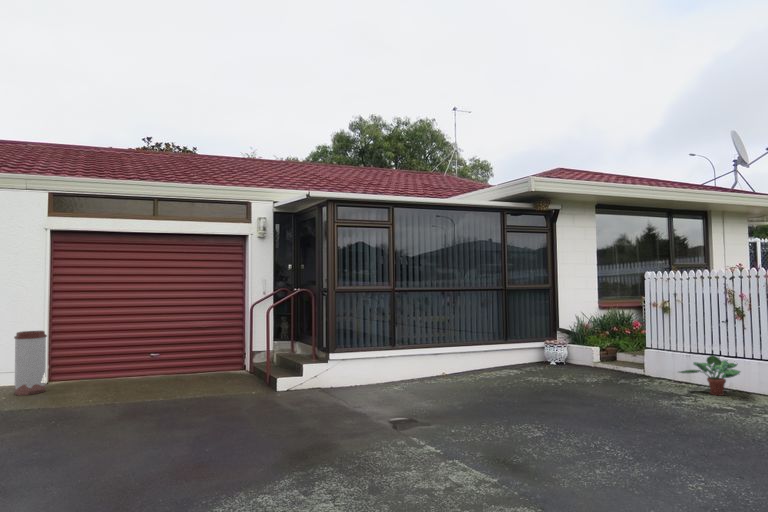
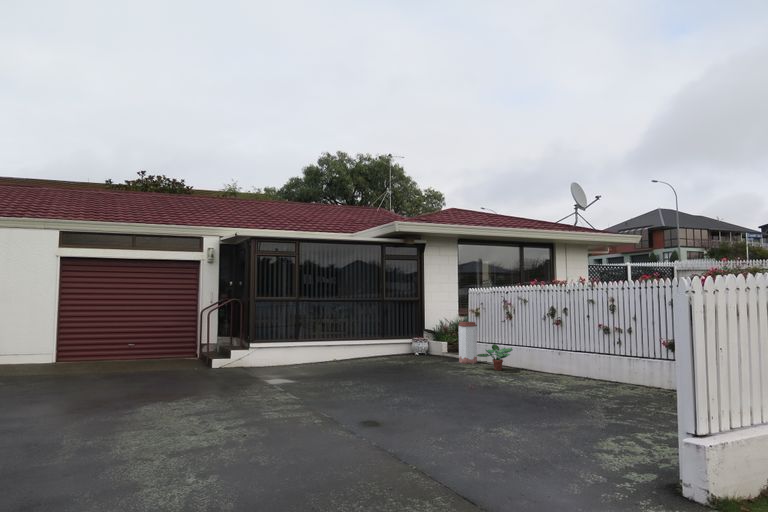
trash can: present [14,331,47,395] -> present [458,322,477,364]

